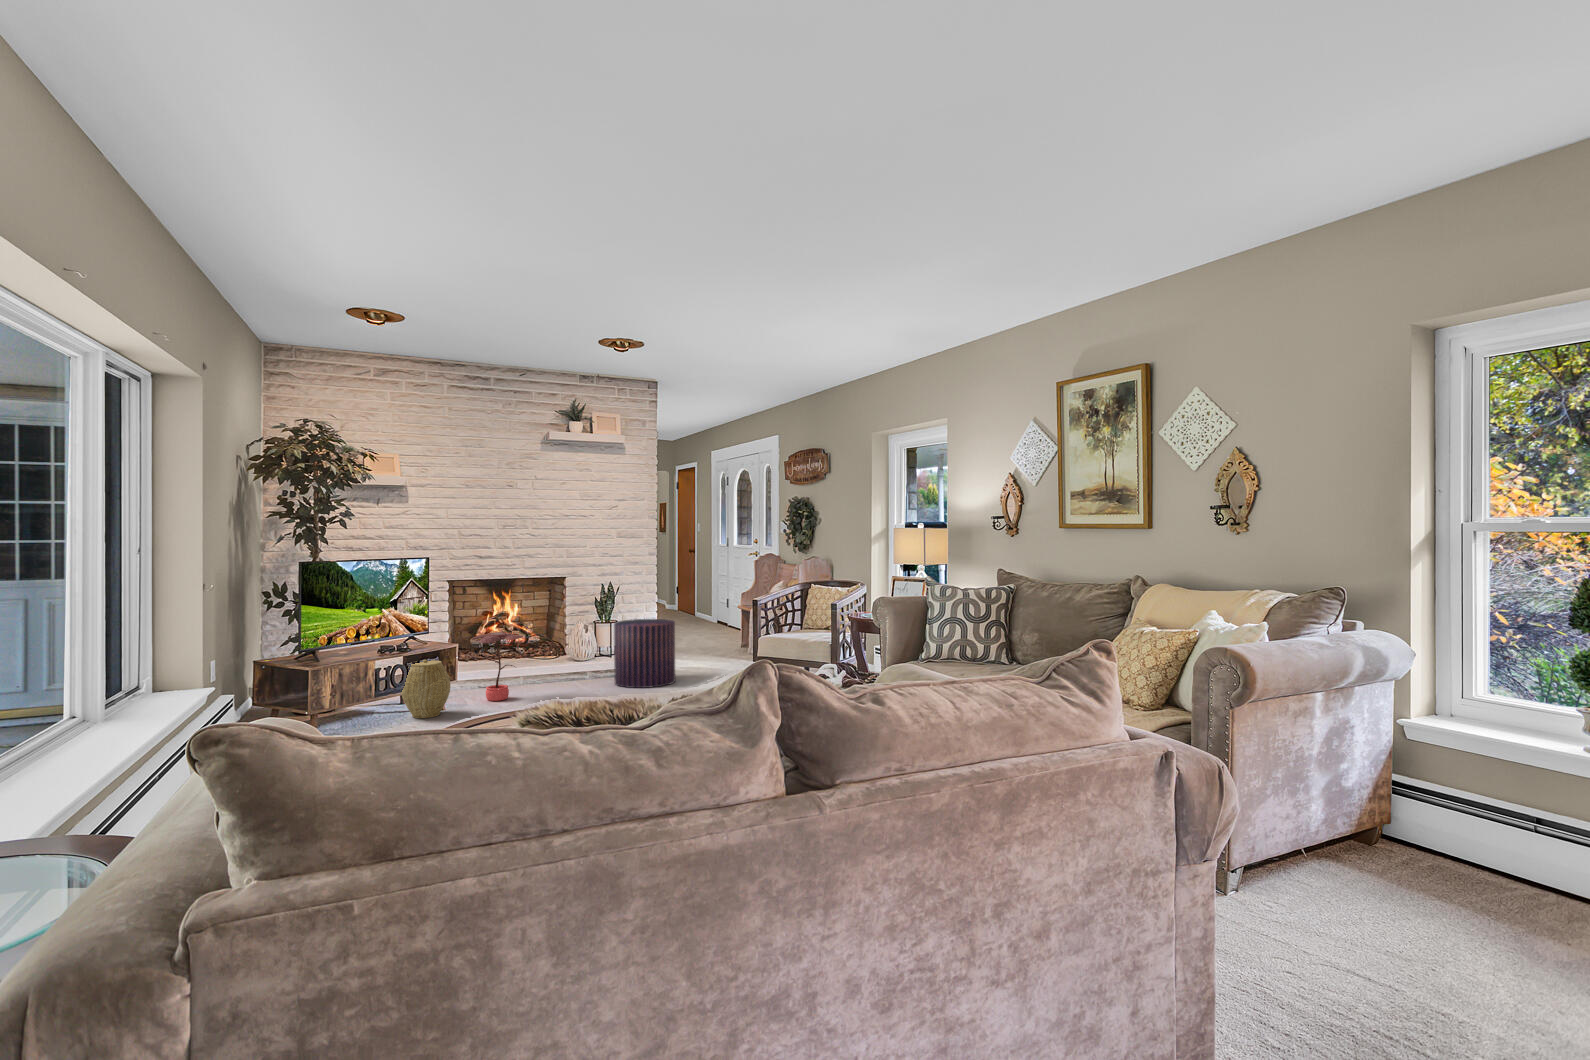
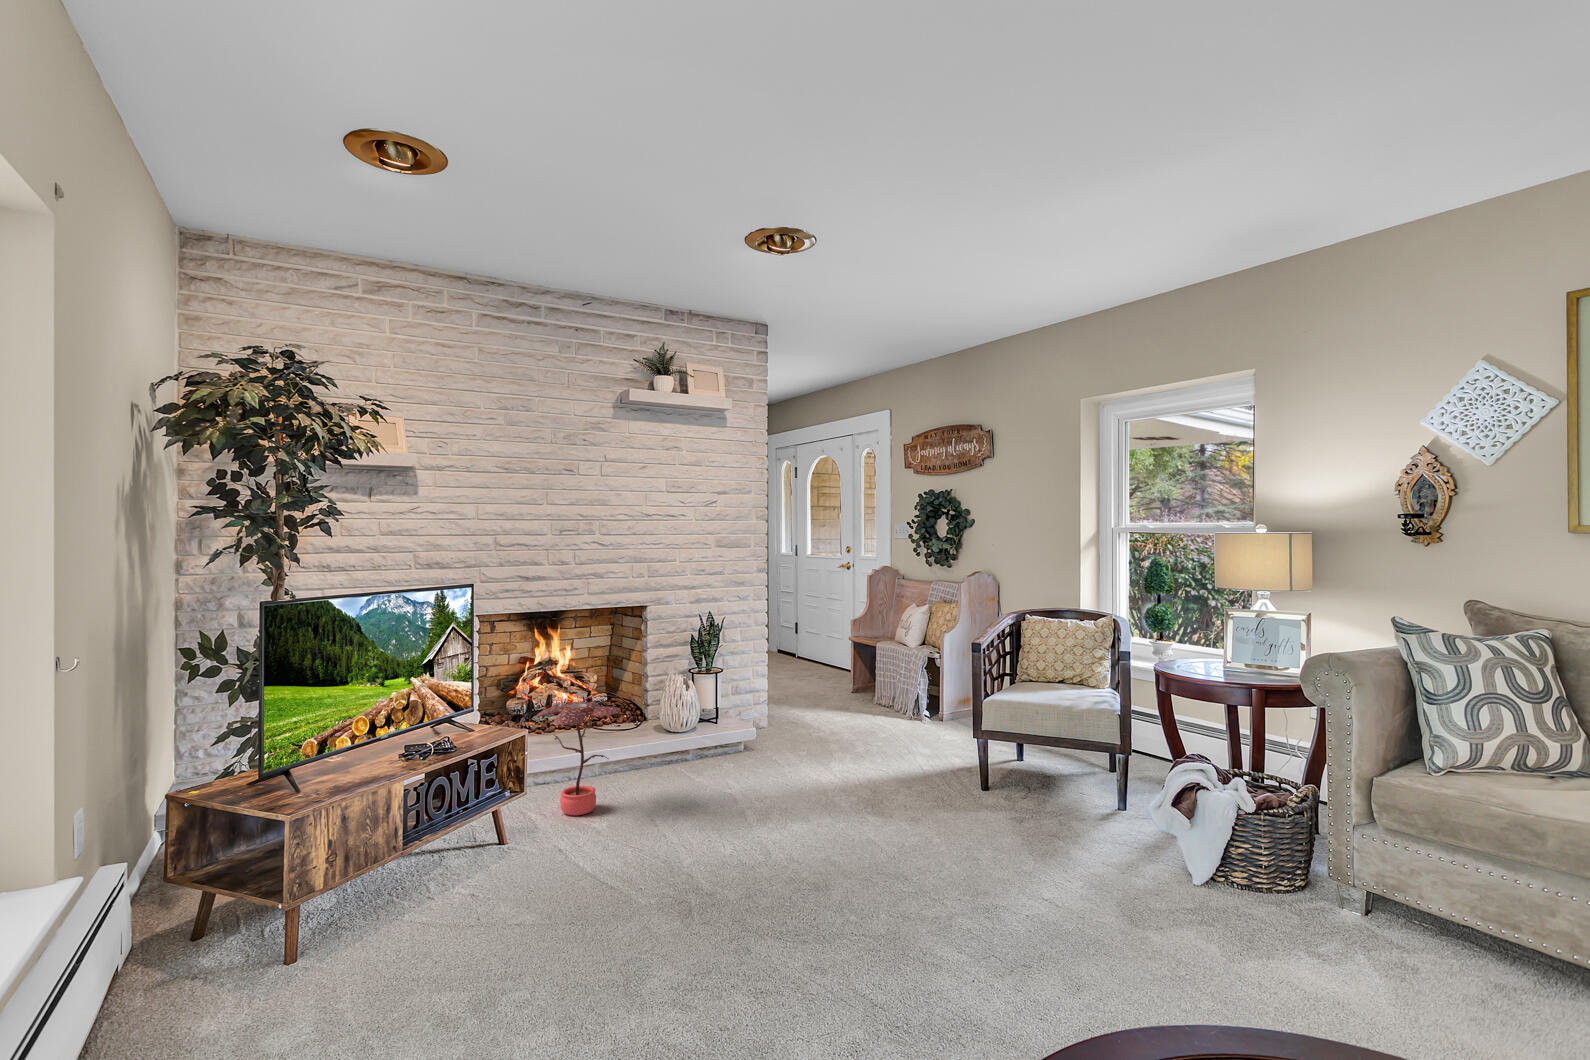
pouf: present [614,619,675,688] -> none [734,667,823,777]
woven basket: present [401,660,451,718] -> none [438,761,520,866]

